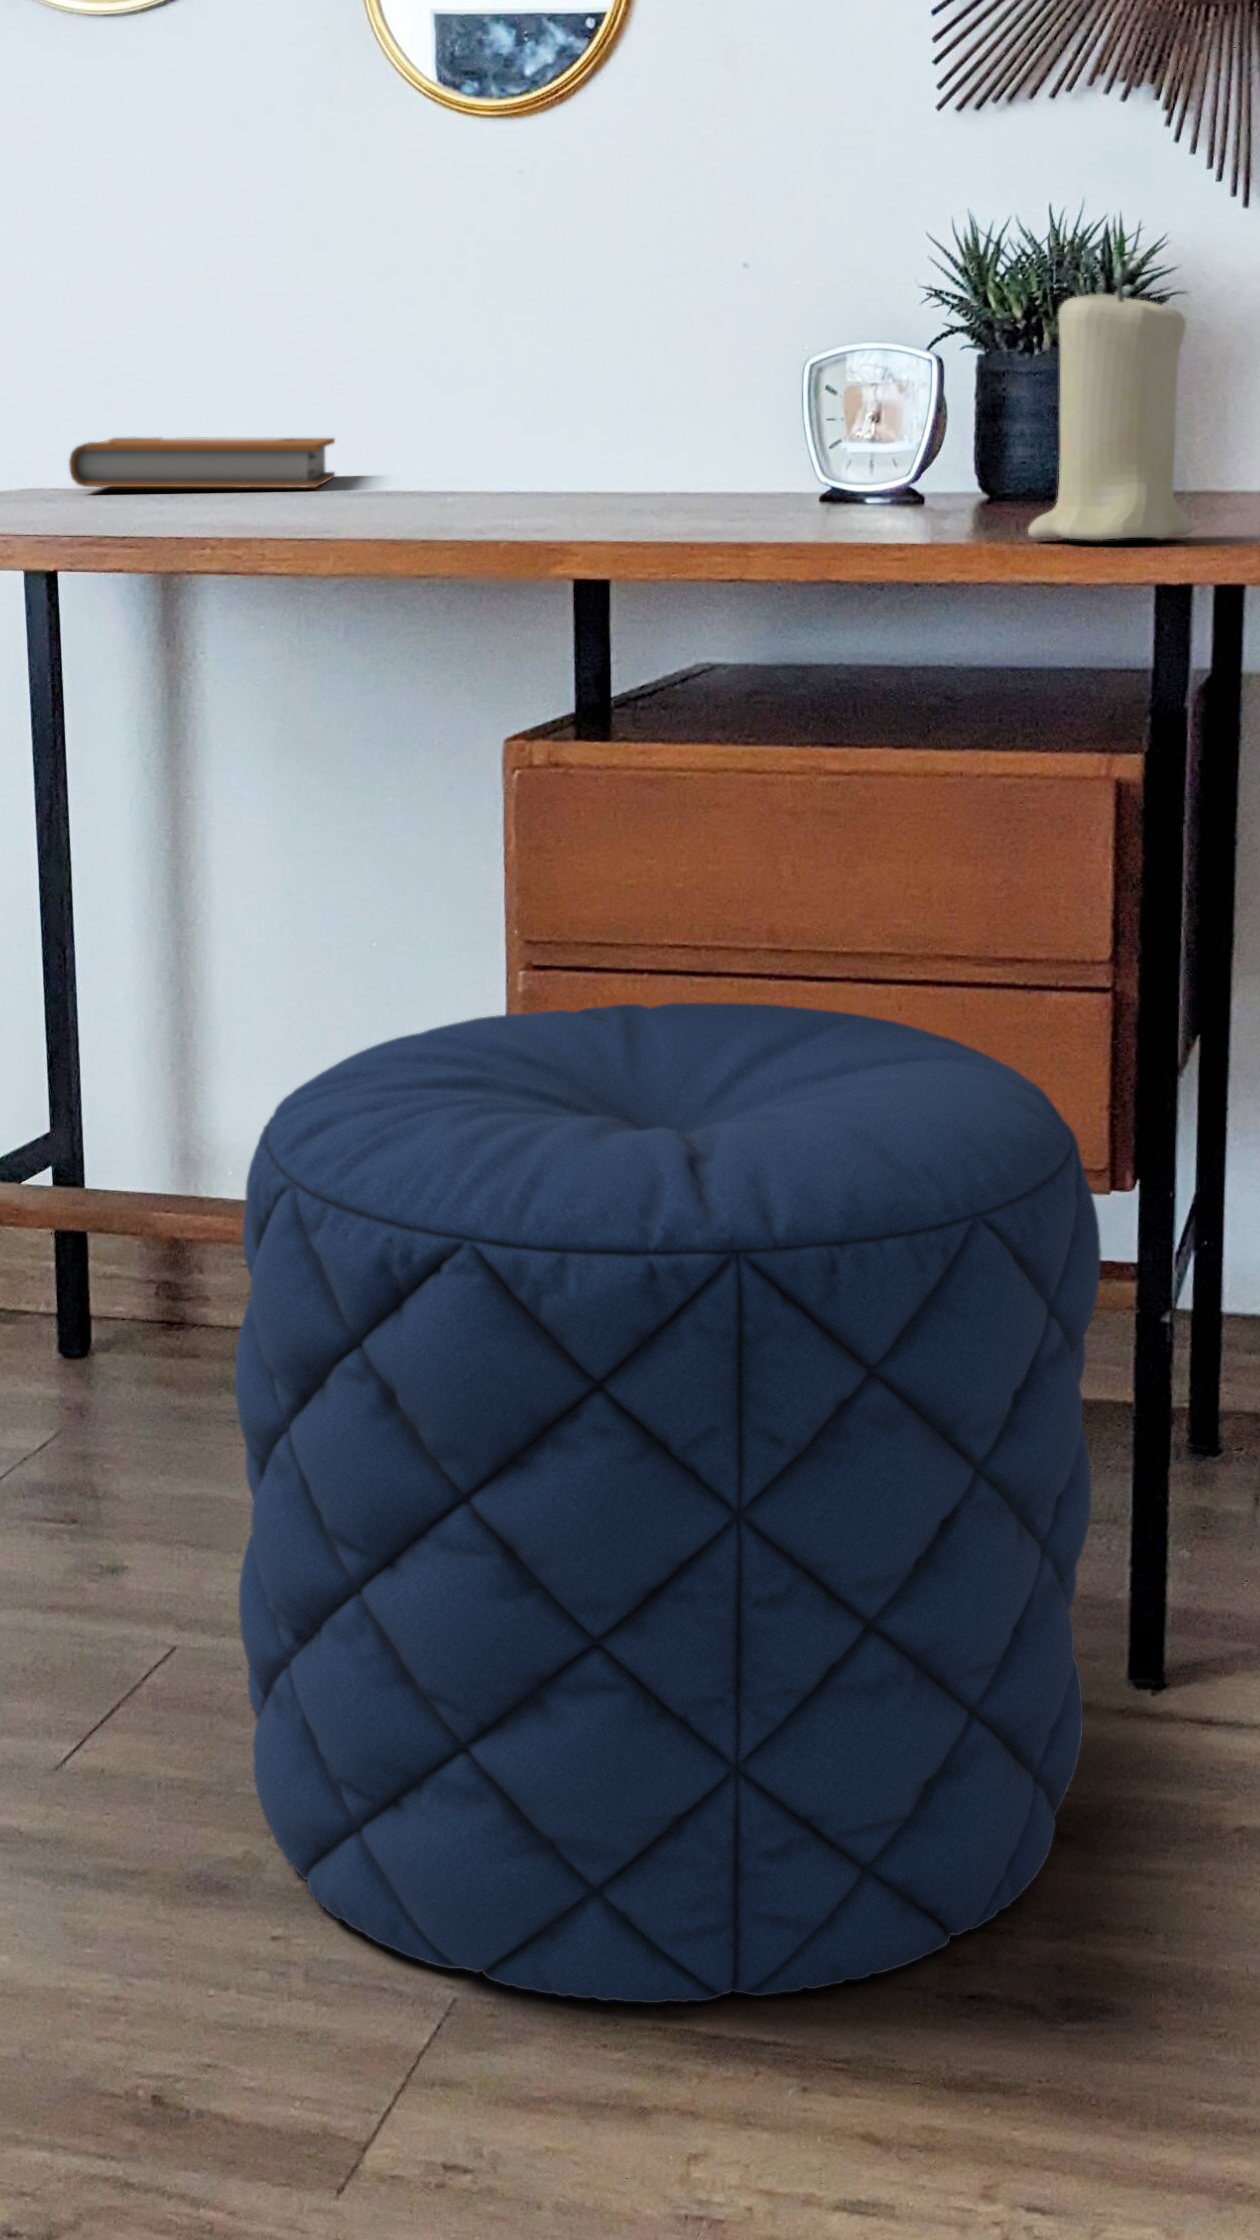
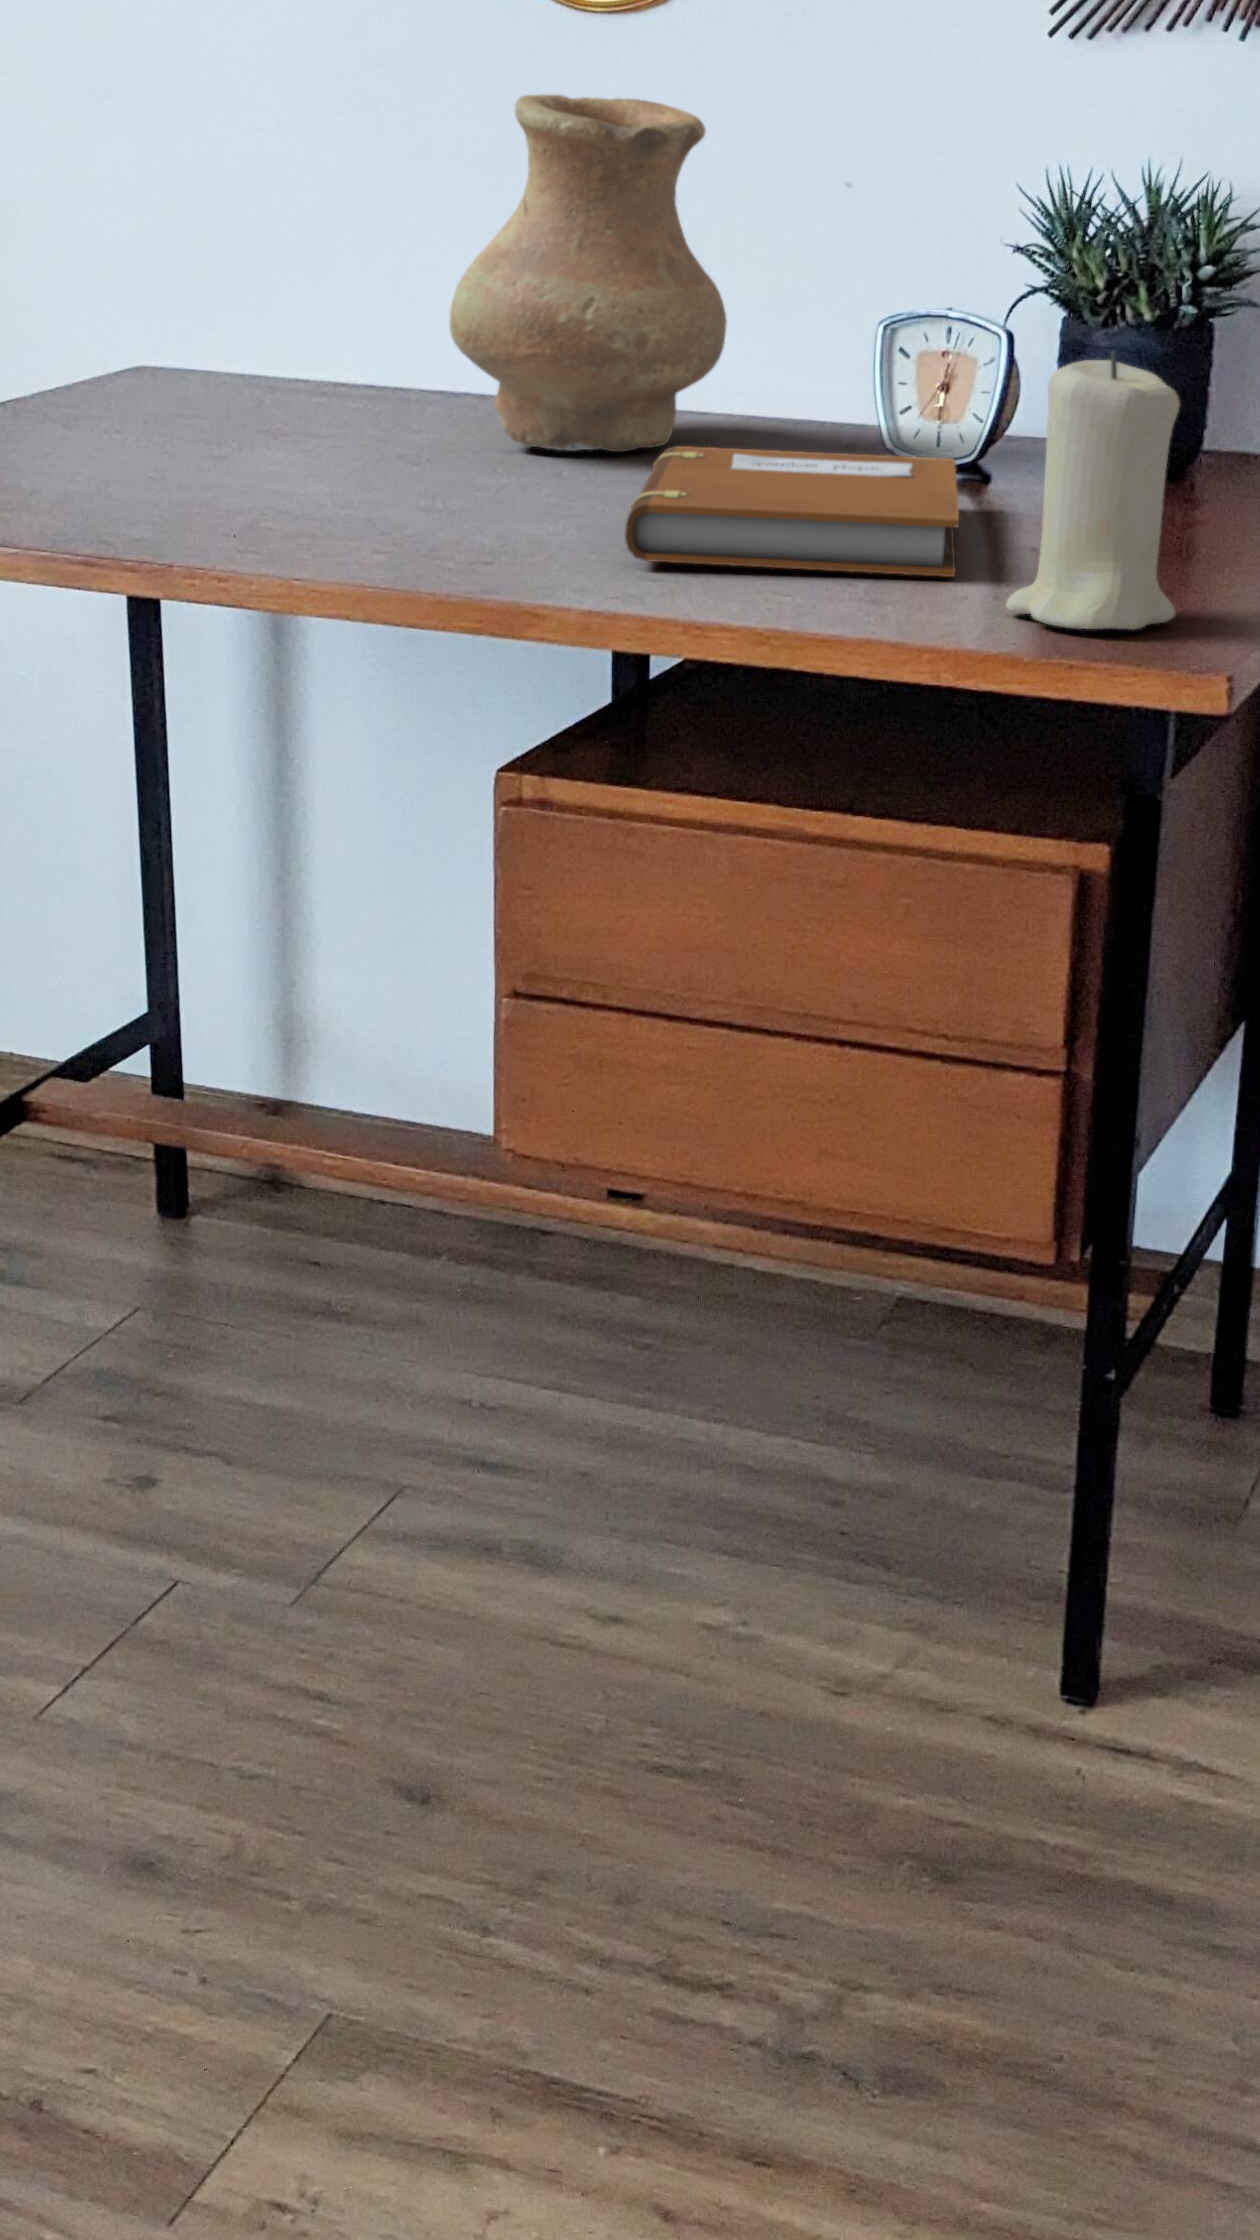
vase: none [390,162,659,496] -> present [449,95,727,452]
notebook: present [69,437,335,488] -> present [625,446,959,577]
pouf: present [235,1003,1101,2003] -> none [173,1033,1007,2031]

